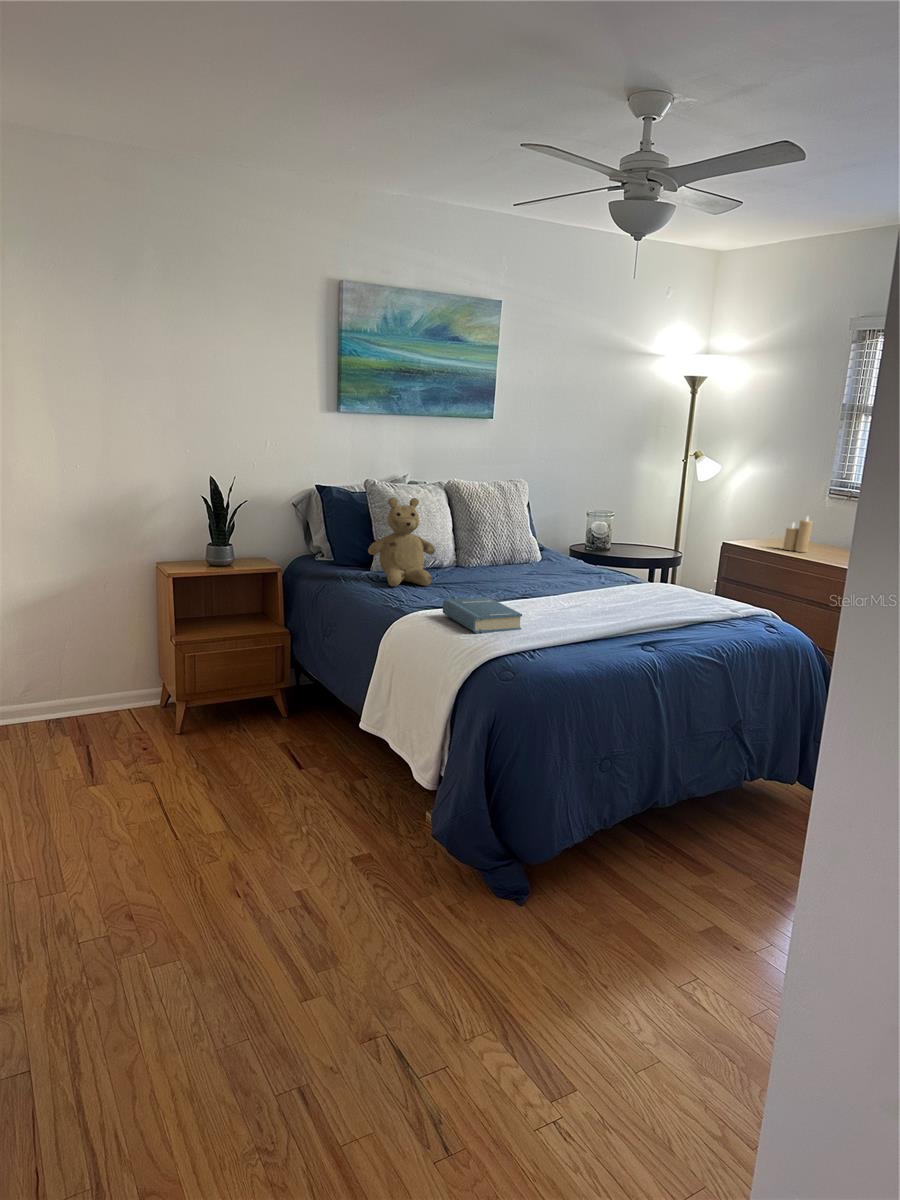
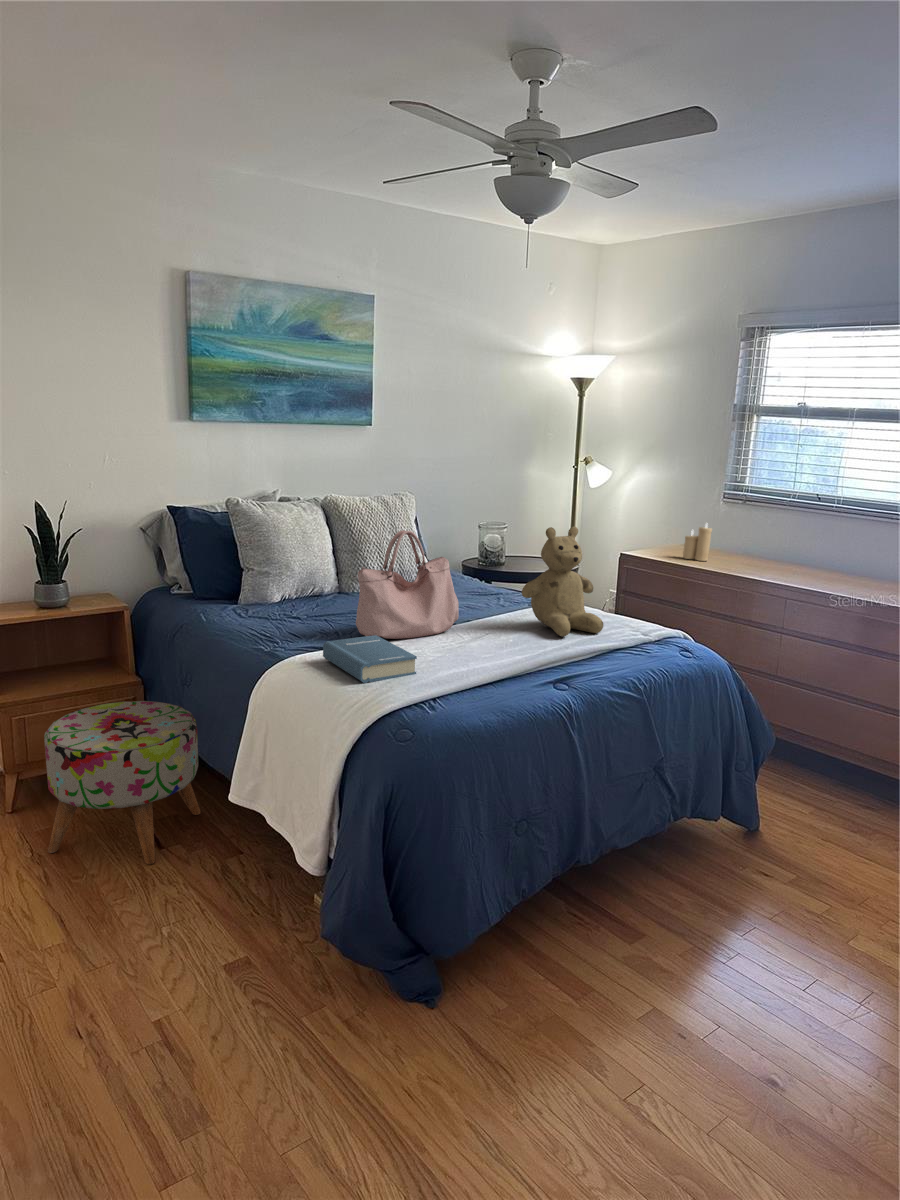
teddy bear: present [368,498,435,586] -> present [522,526,604,636]
handbag: none [471,509,563,603] -> present [356,530,459,639]
ottoman: none [210,647,334,780] -> present [44,701,201,864]

